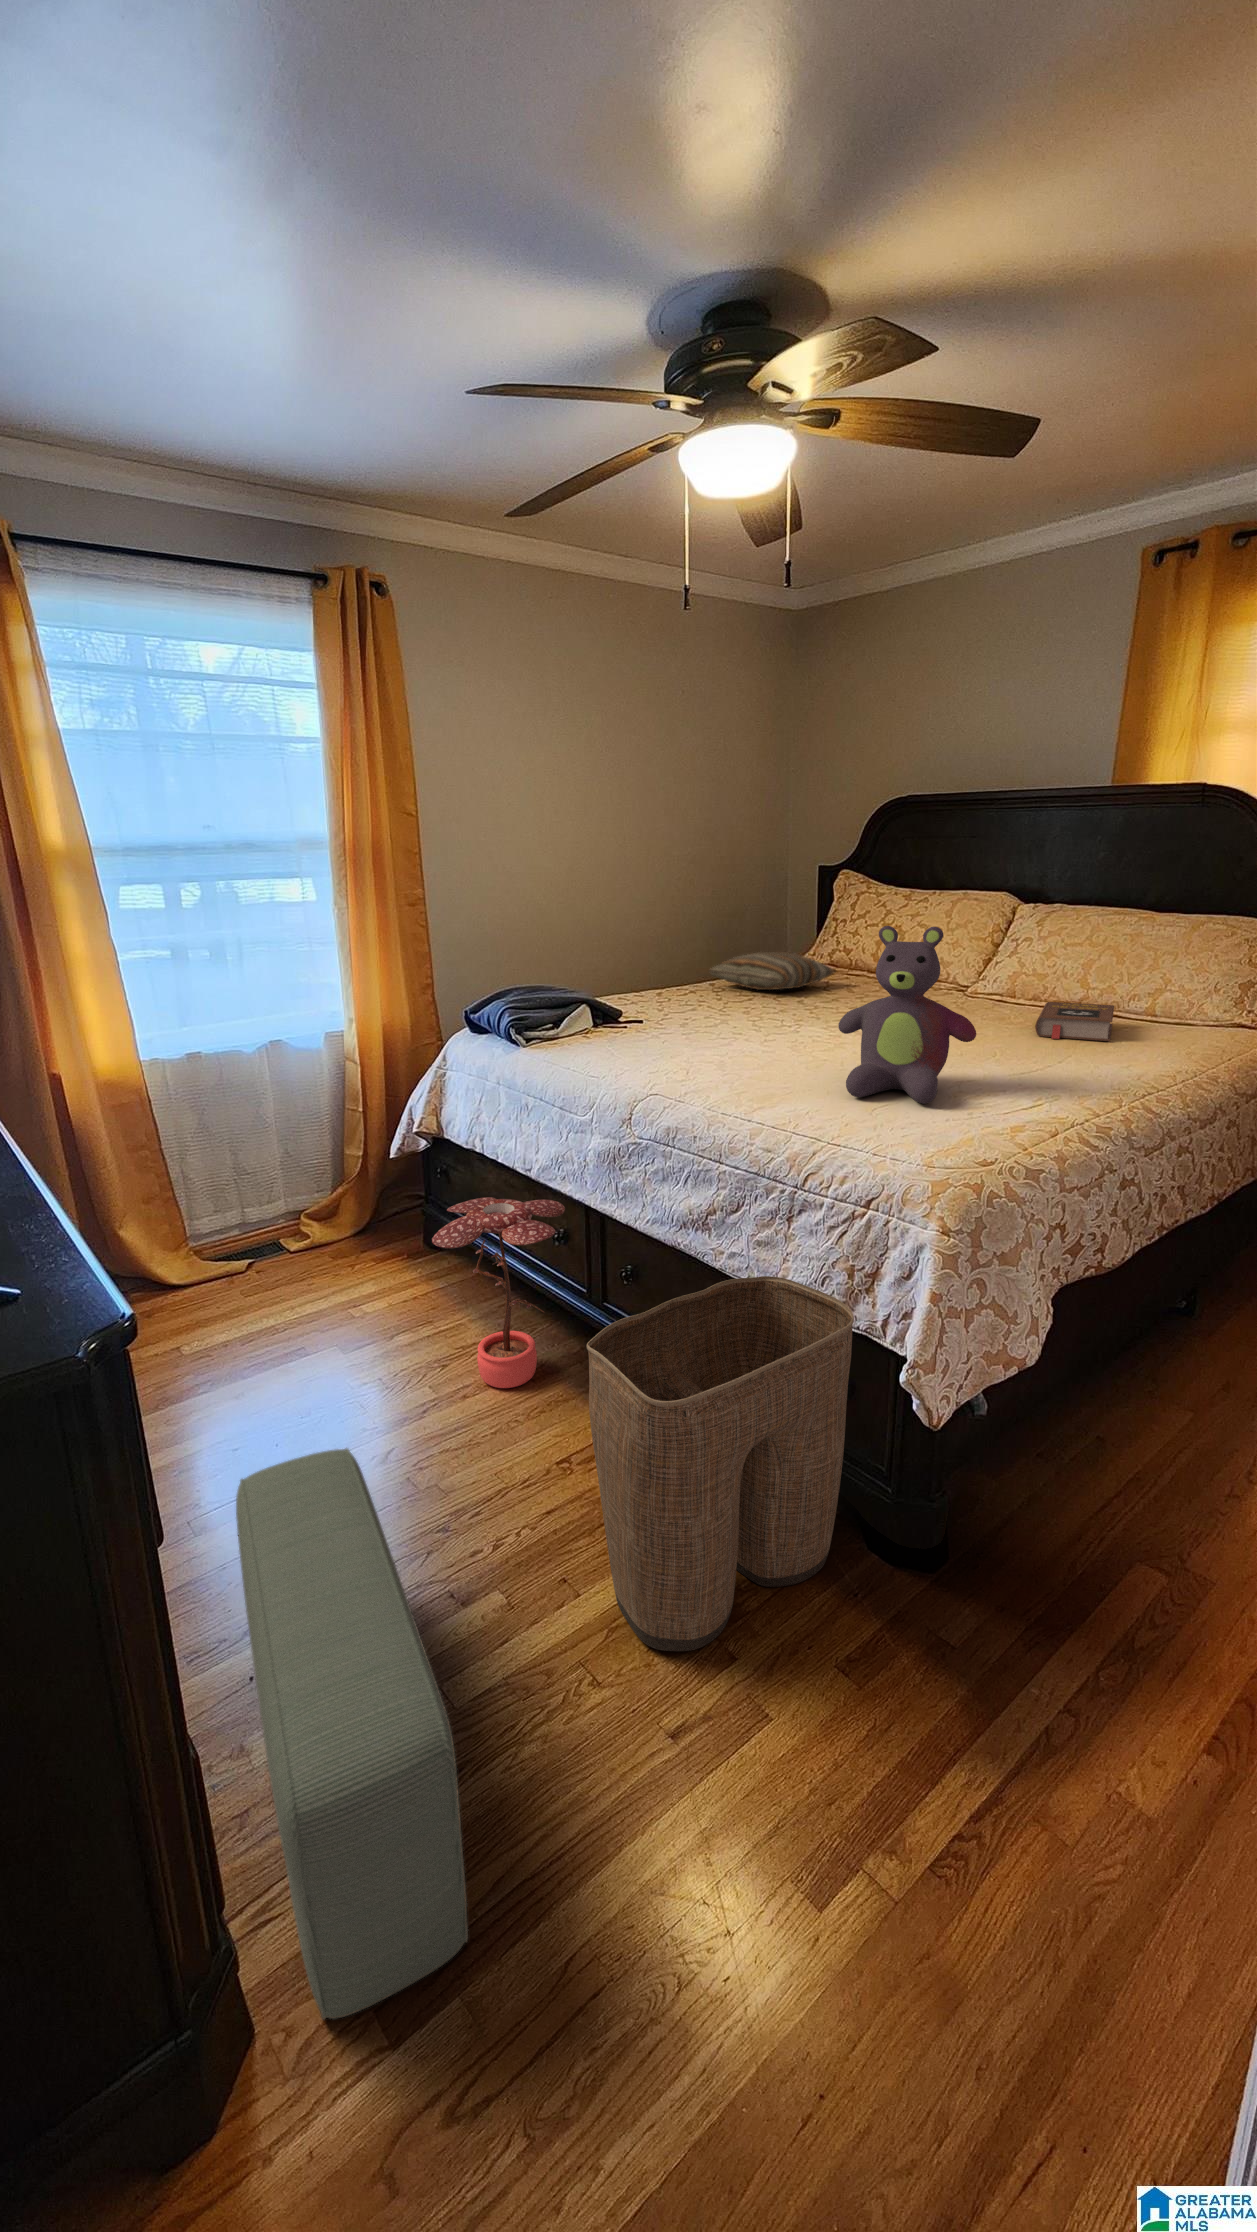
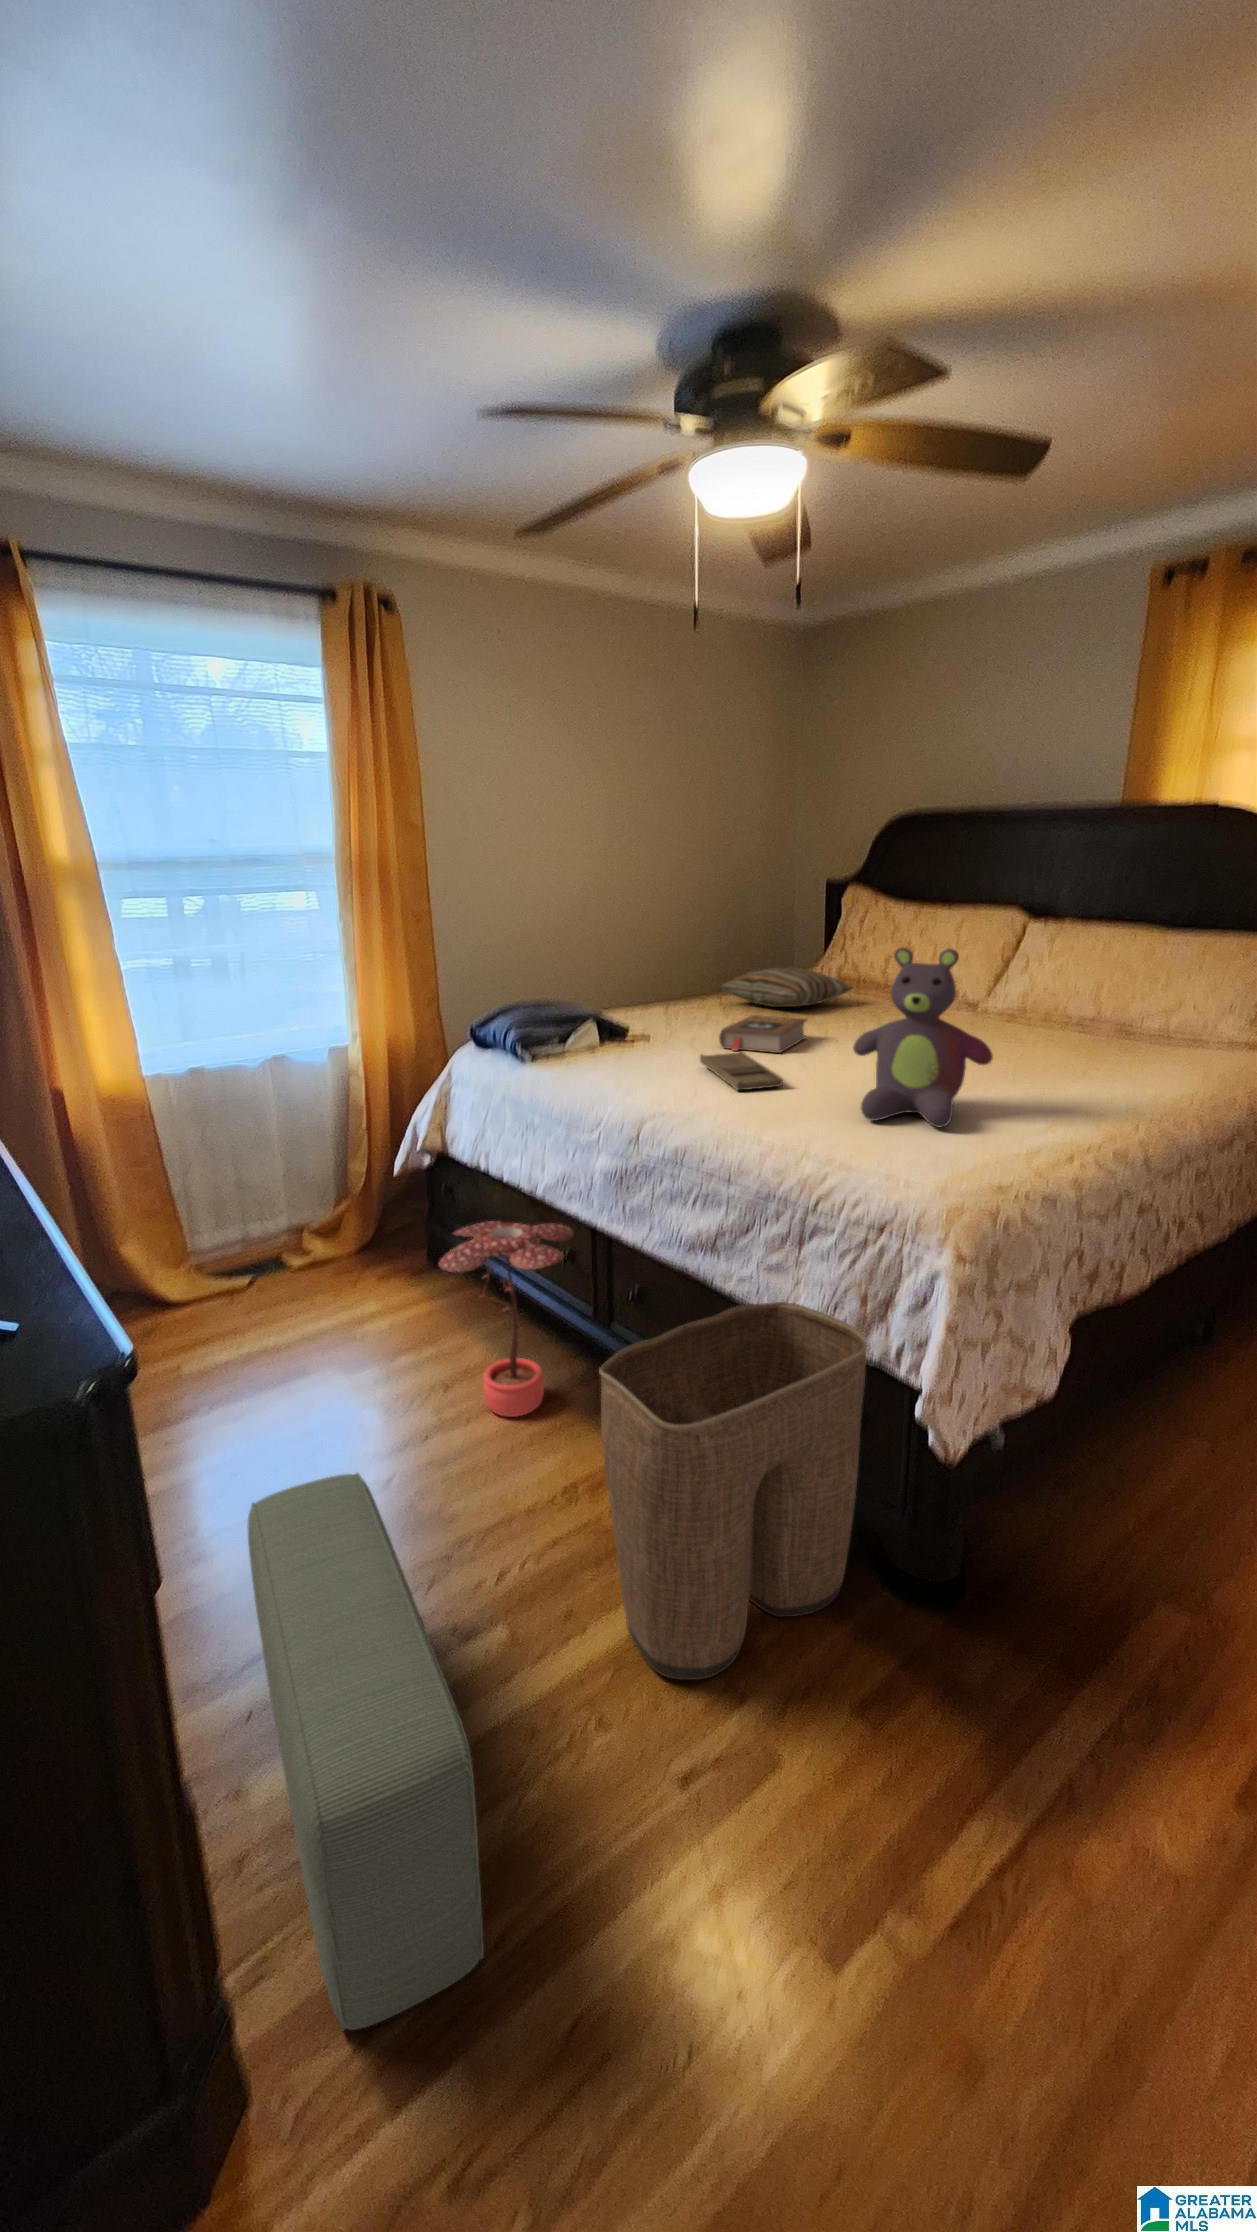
book: present [1035,1002,1114,1041] -> present [719,1015,806,1053]
tray: none [688,1031,769,1069] -> present [700,1051,783,1090]

